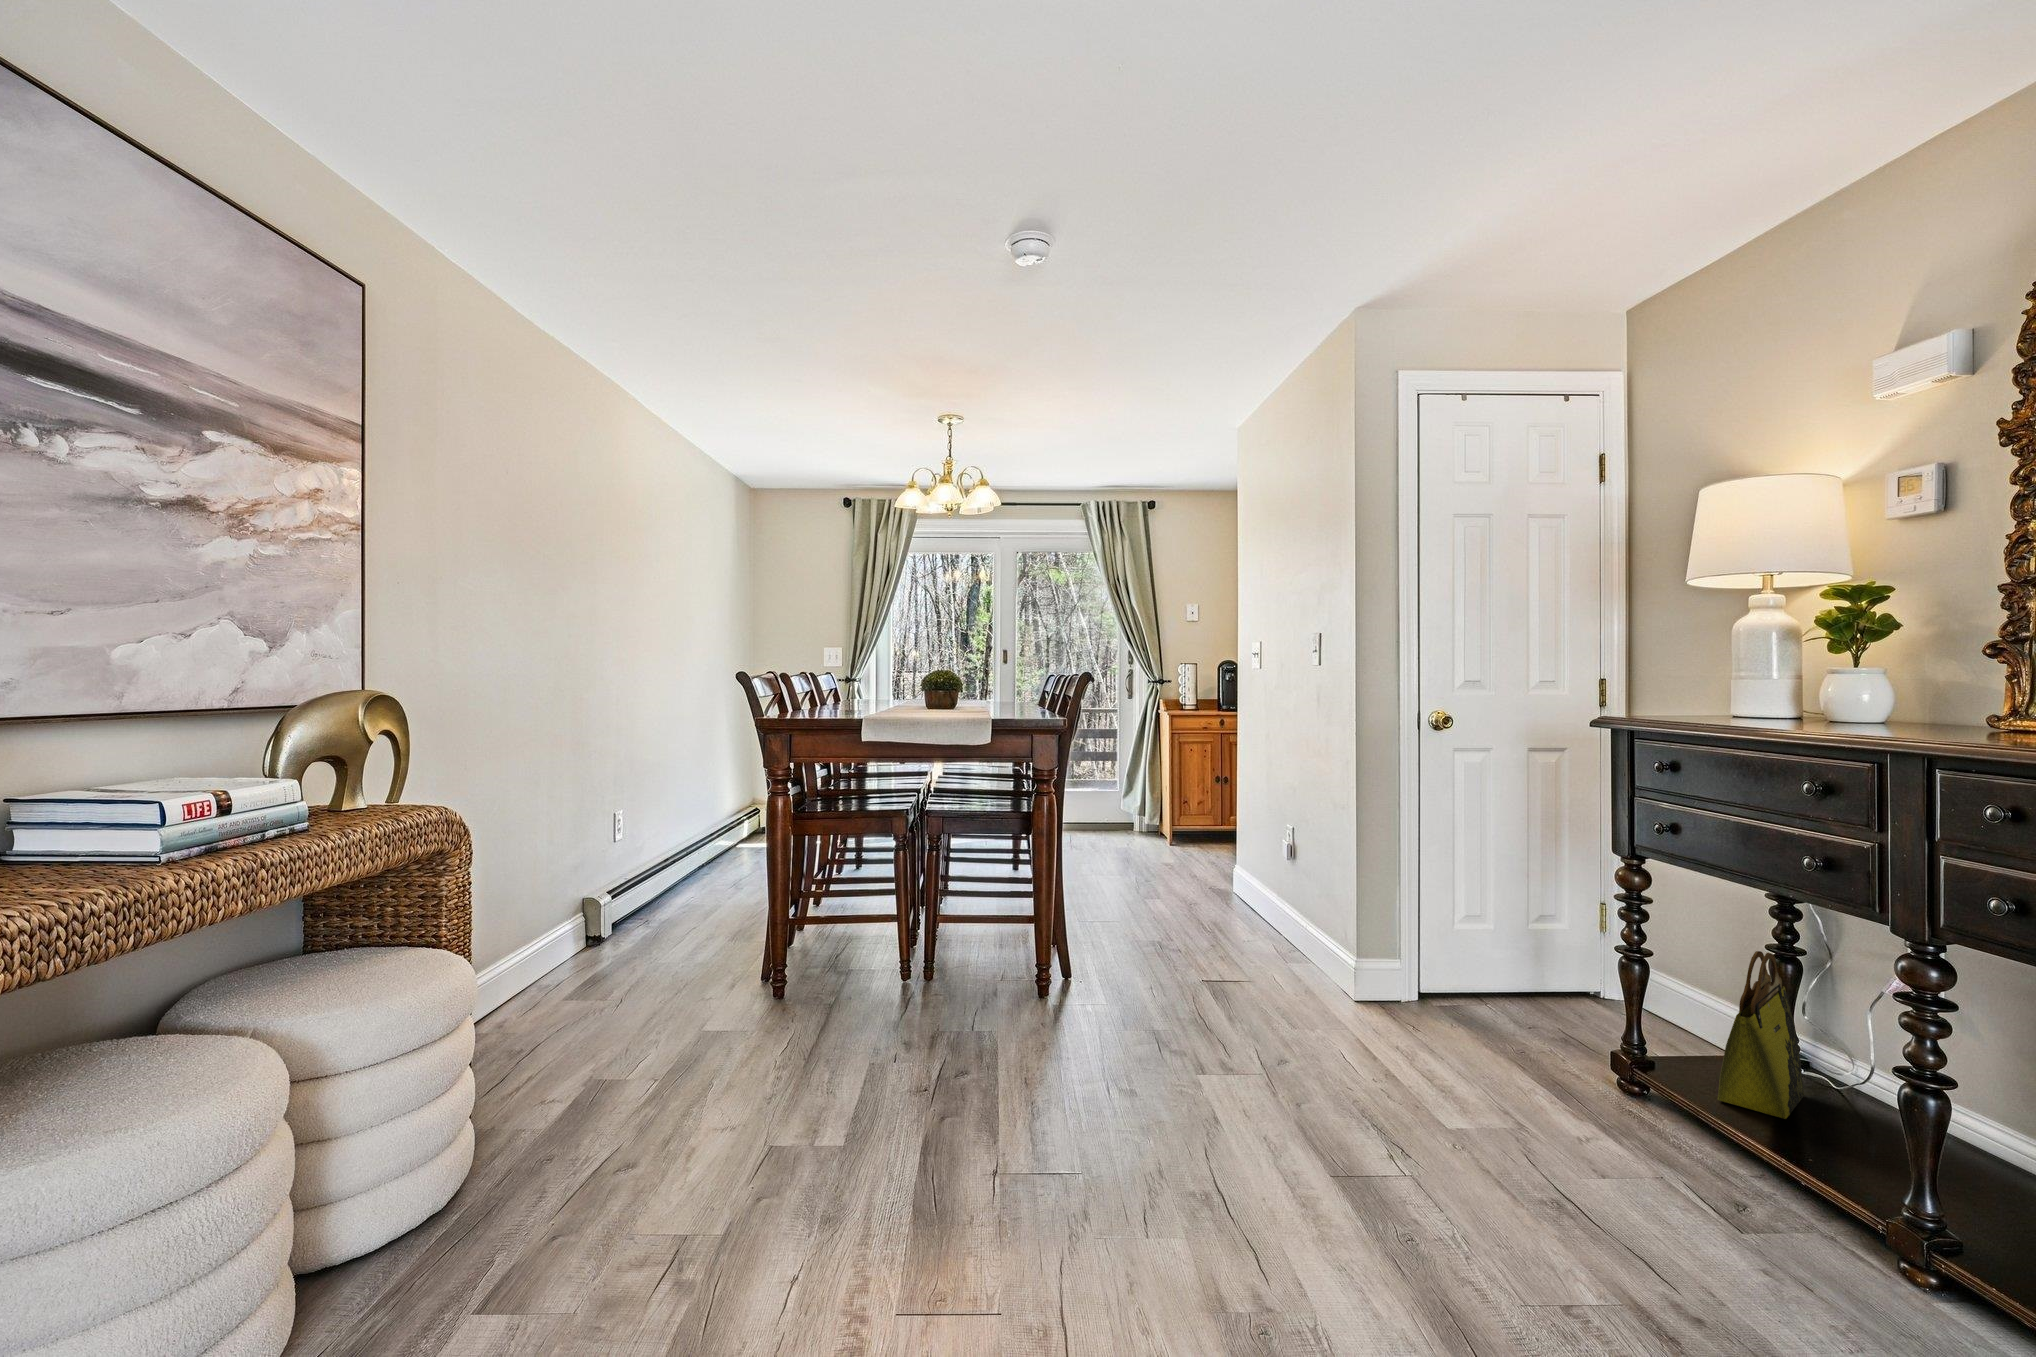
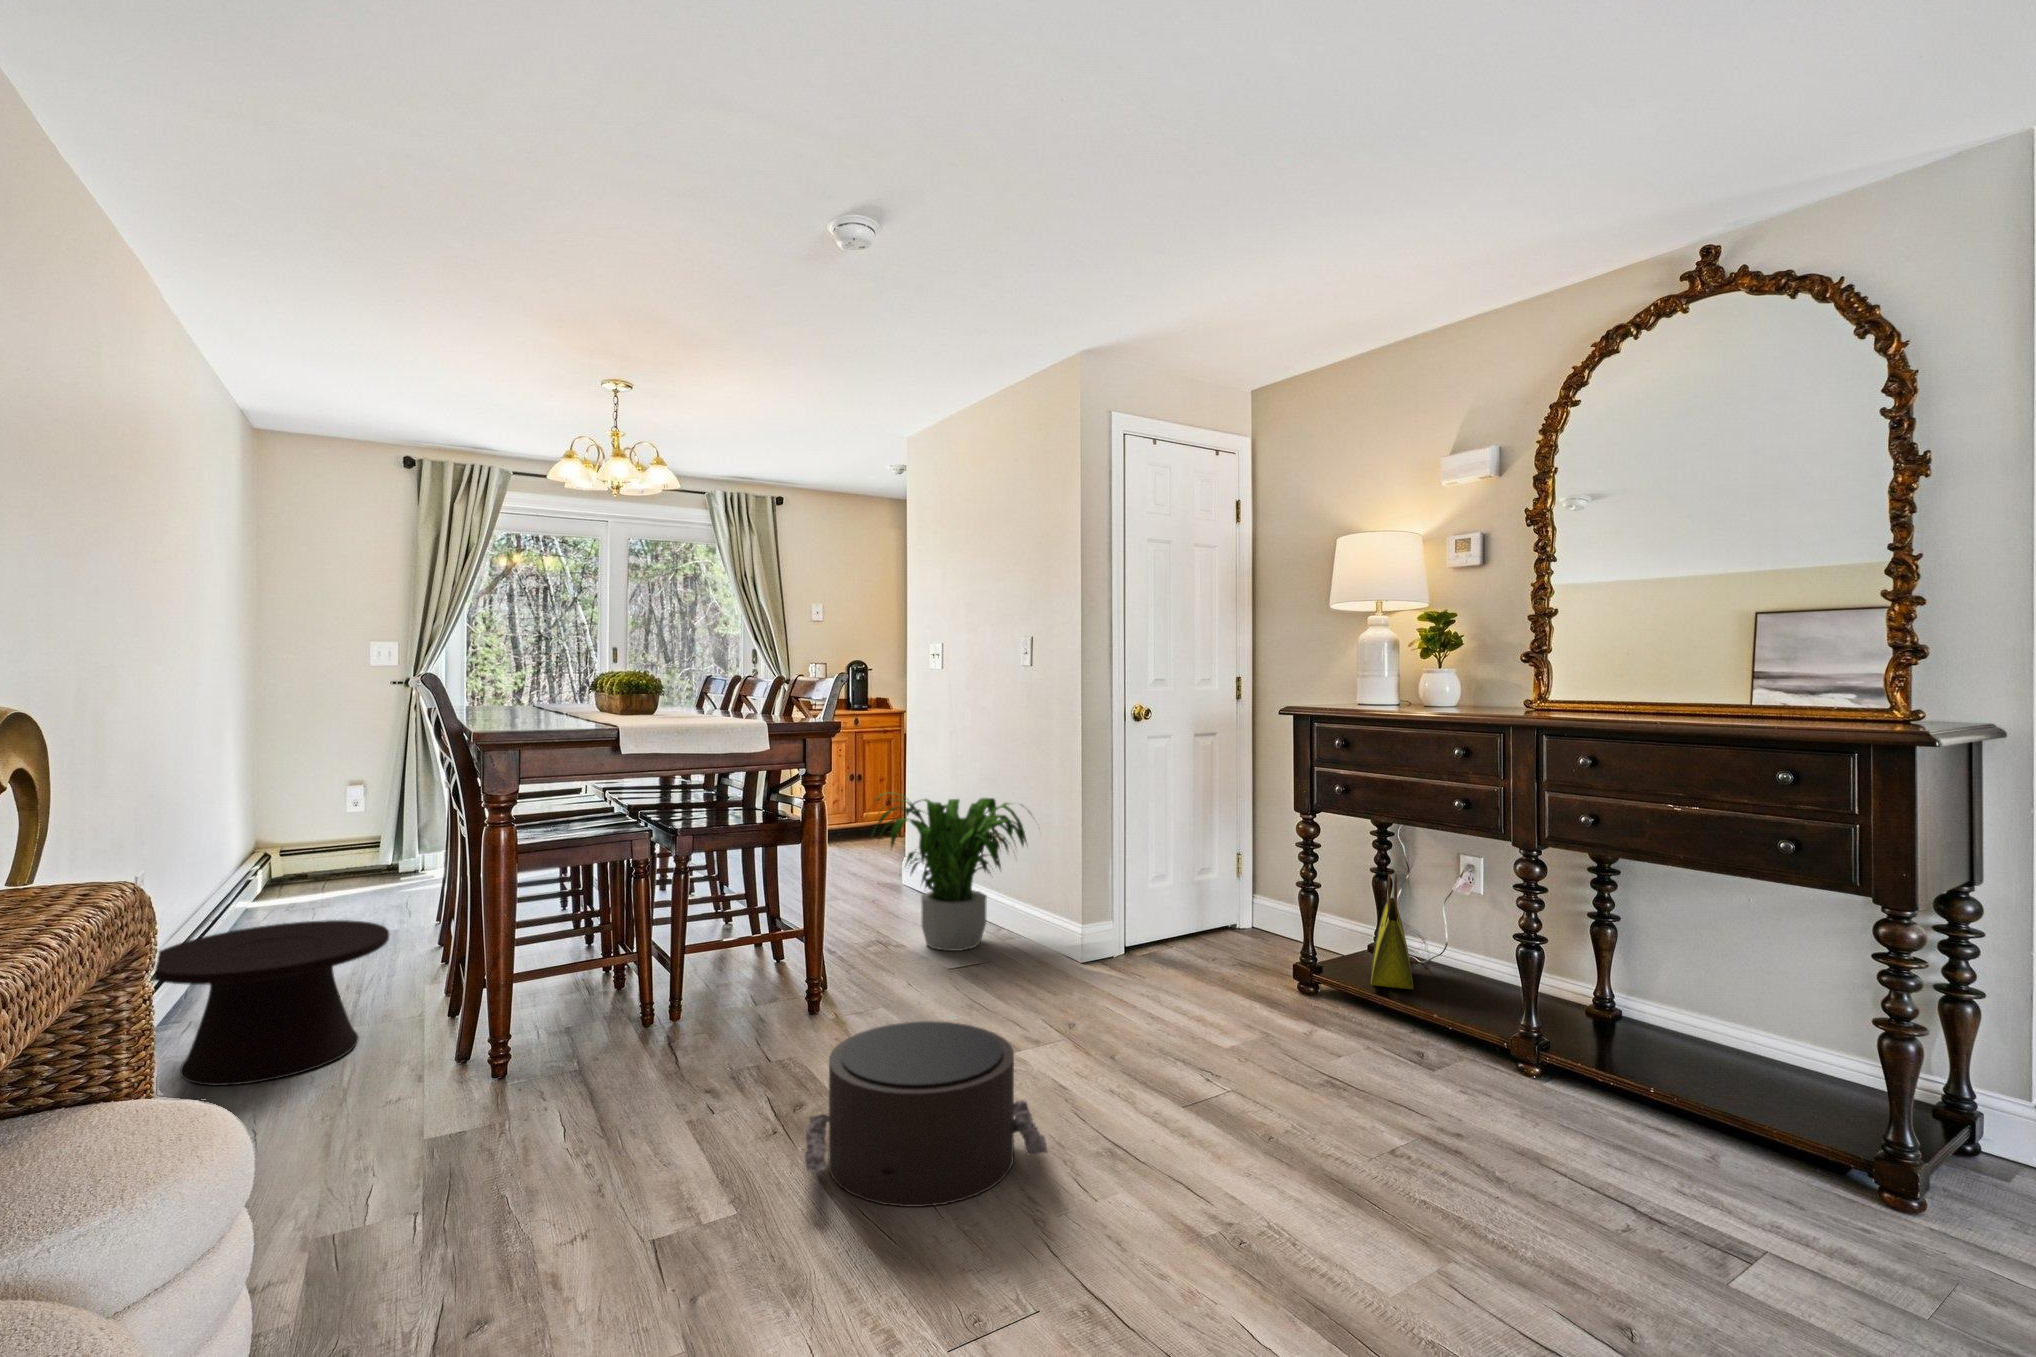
potted plant: none [1144,795,1320,970] -> present [872,792,1027,951]
side table: none [554,867,717,986] -> present [154,920,389,1086]
pouf: none [868,1029,1127,1226] -> present [805,1021,1048,1207]

